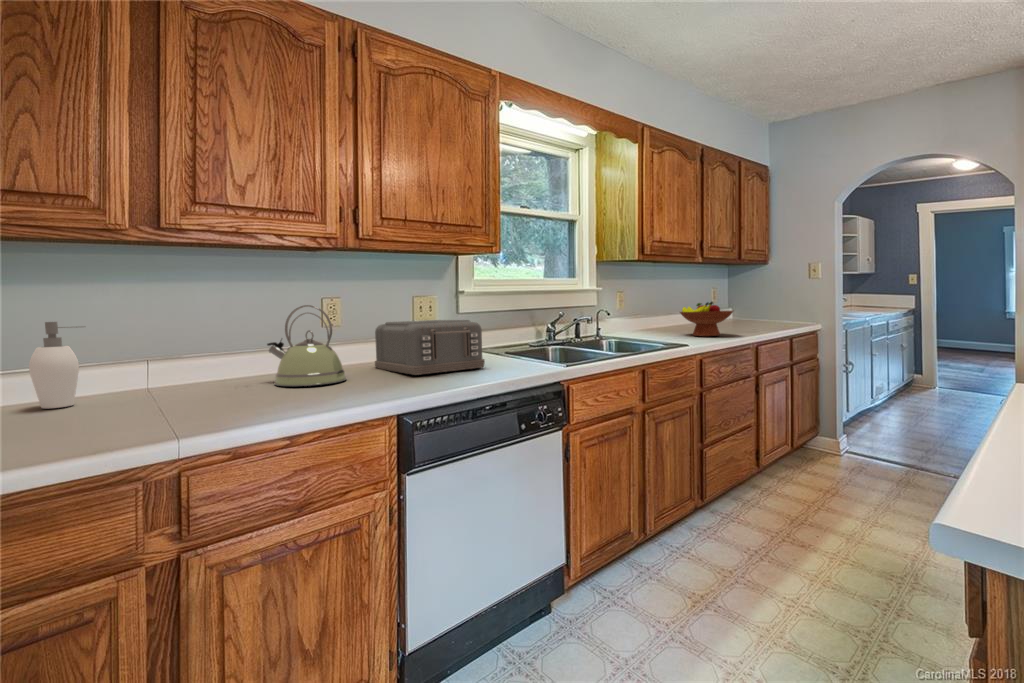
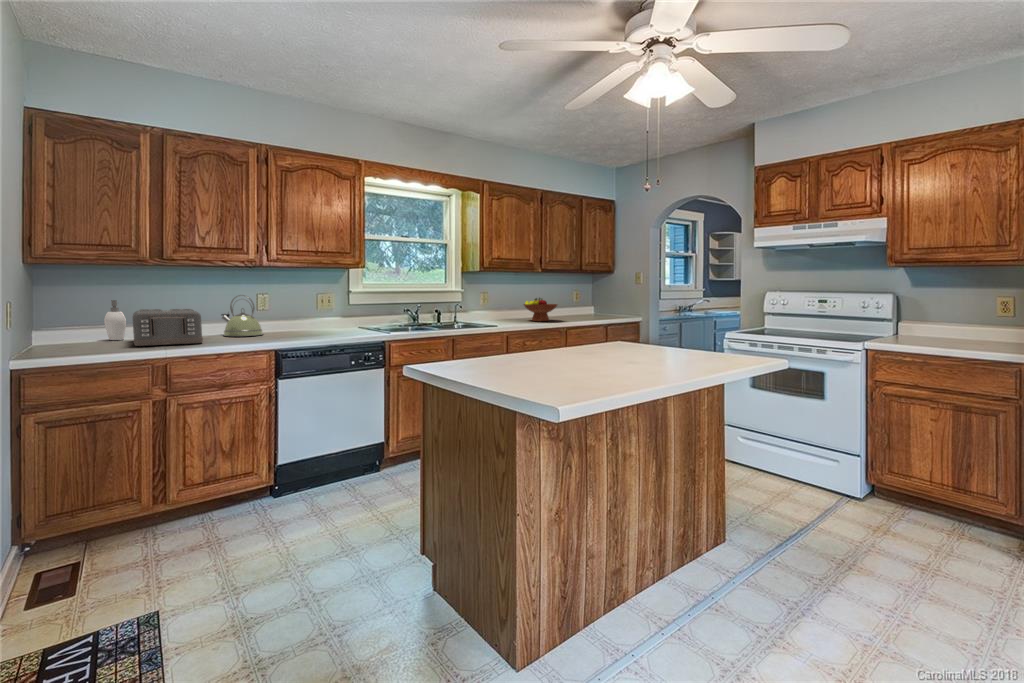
toaster: present [375,320,485,375] -> present [133,309,203,346]

